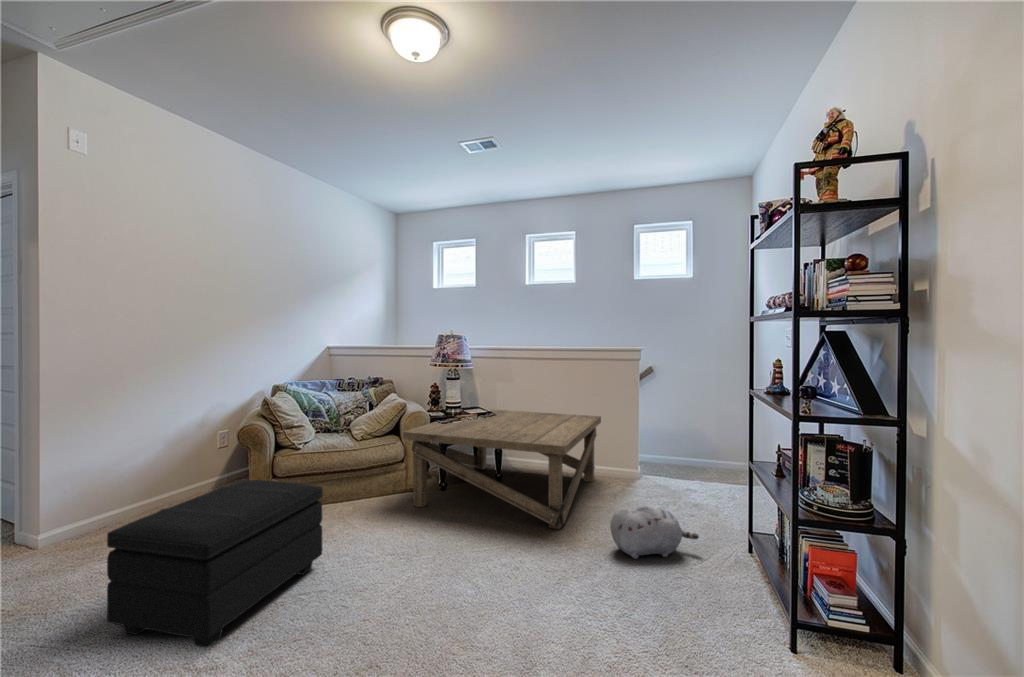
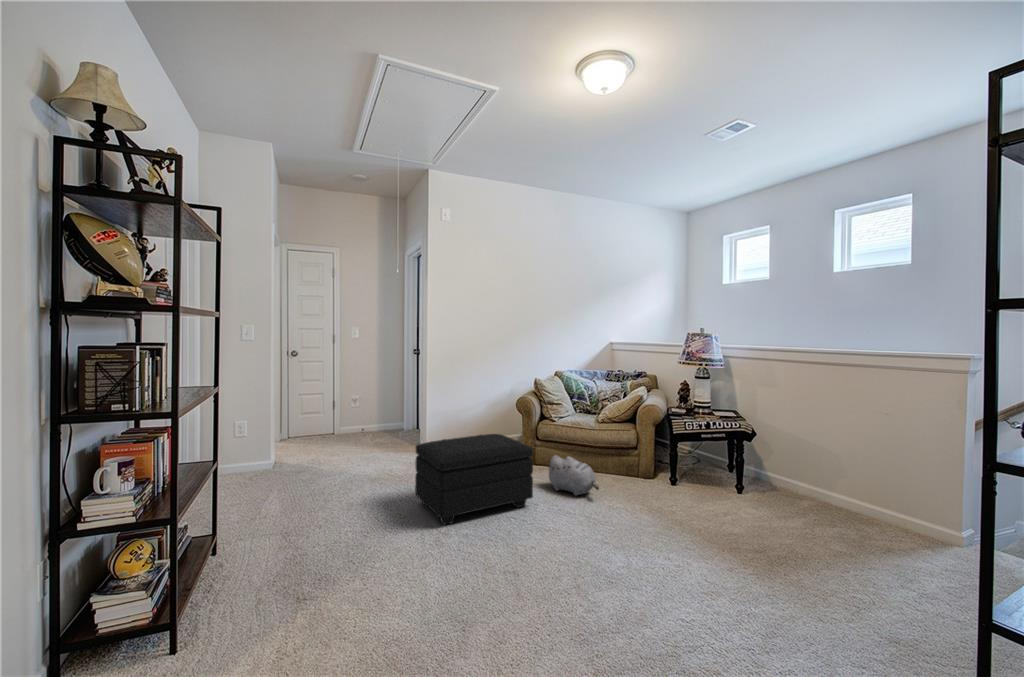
coffee table: present [403,409,601,529] -> none [625,412,887,552]
plush toy: present [610,505,699,559] -> present [548,455,599,496]

